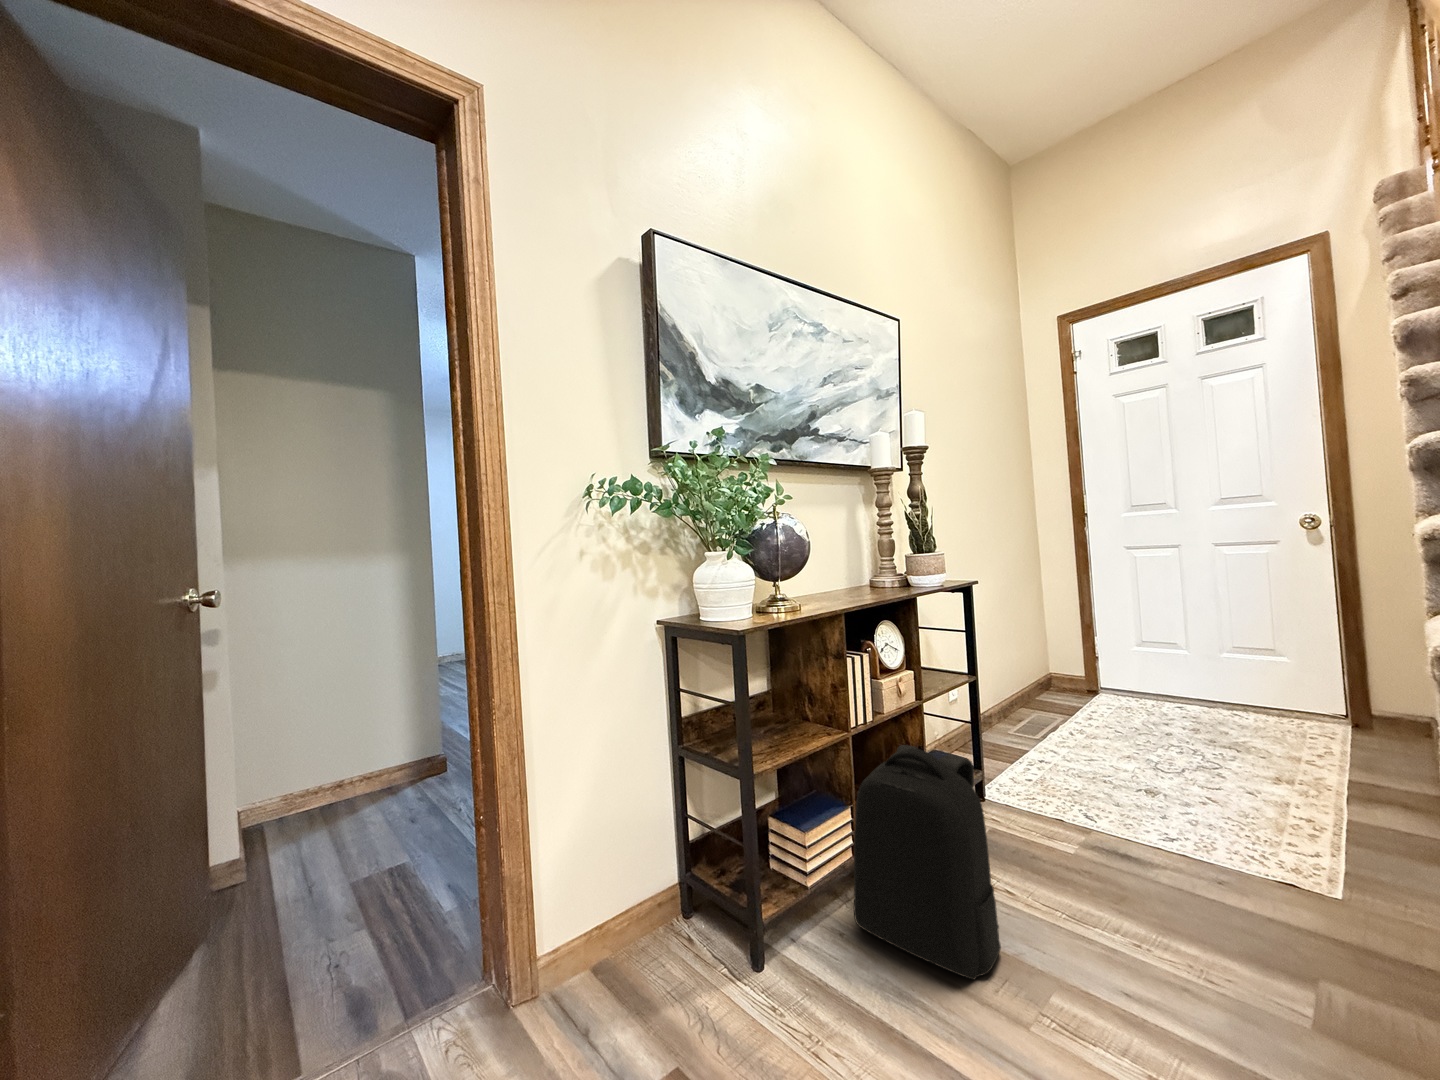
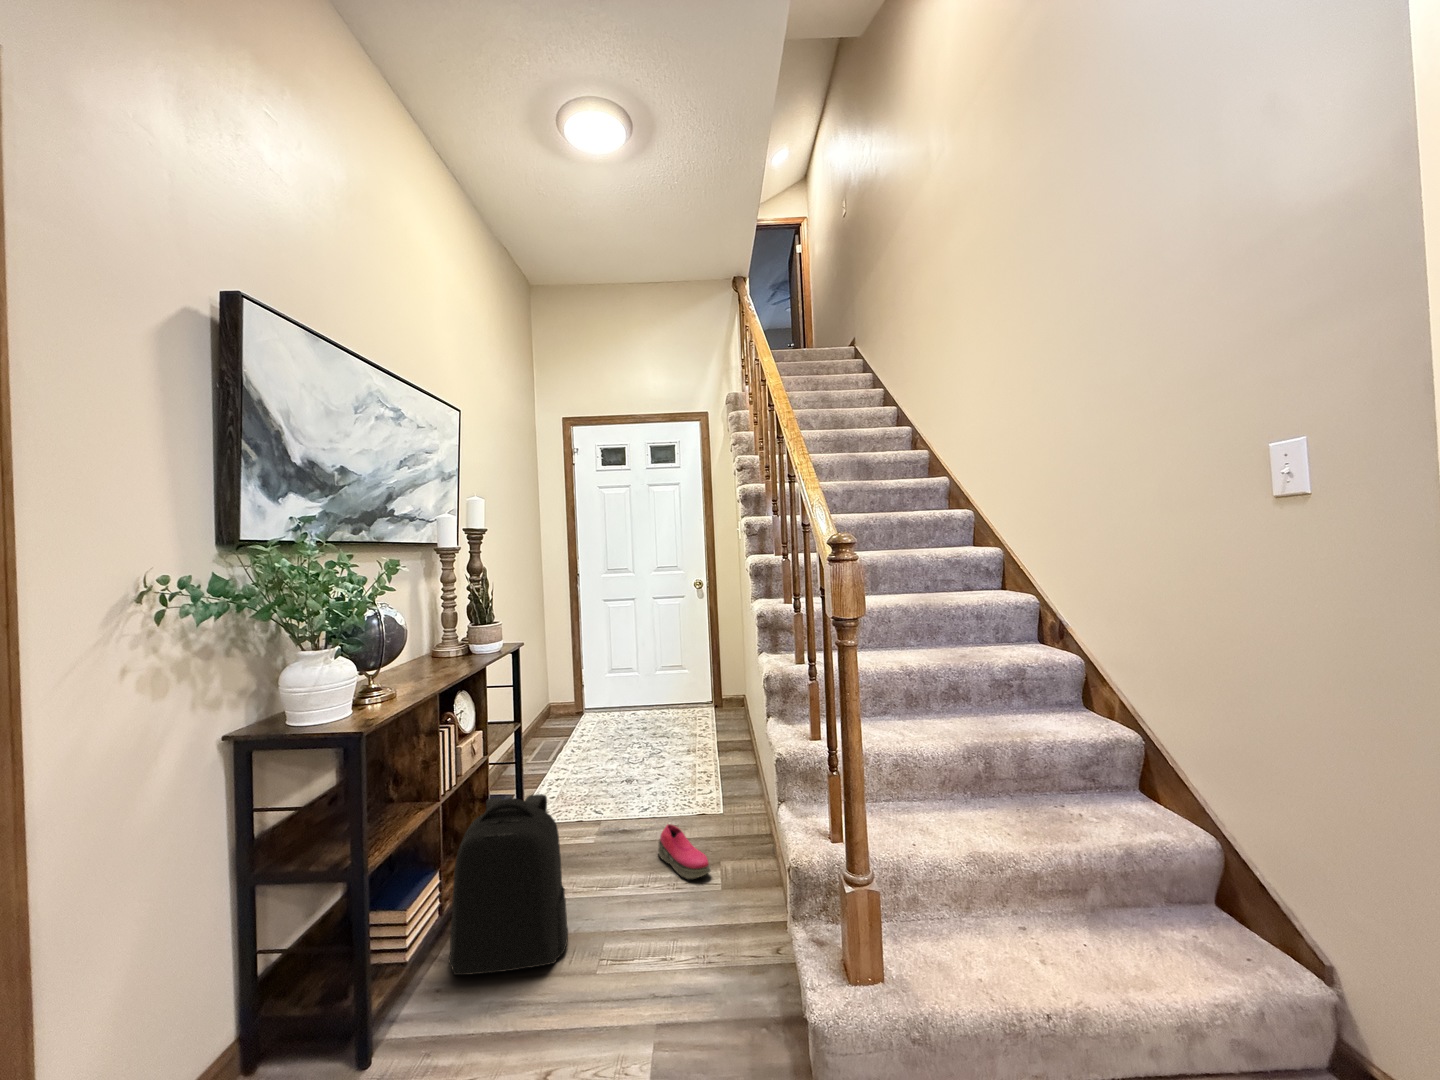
shoe: none [1179,872,1288,987] -> present [658,824,711,879]

